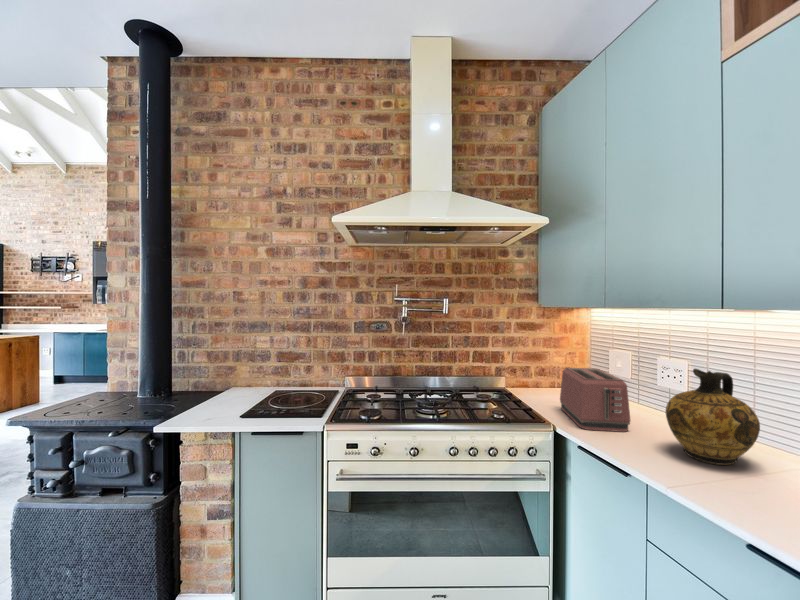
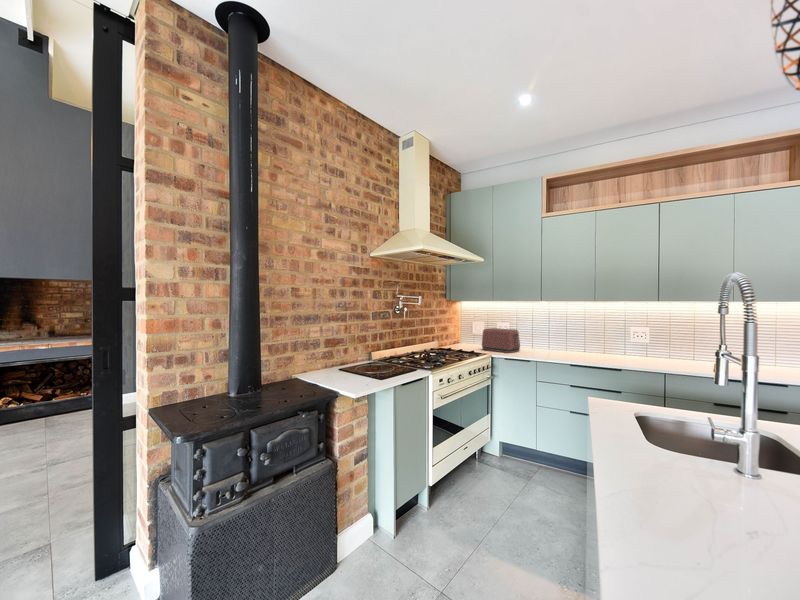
ceramic jug: present [666,369,760,465] -> none [538,320,566,353]

